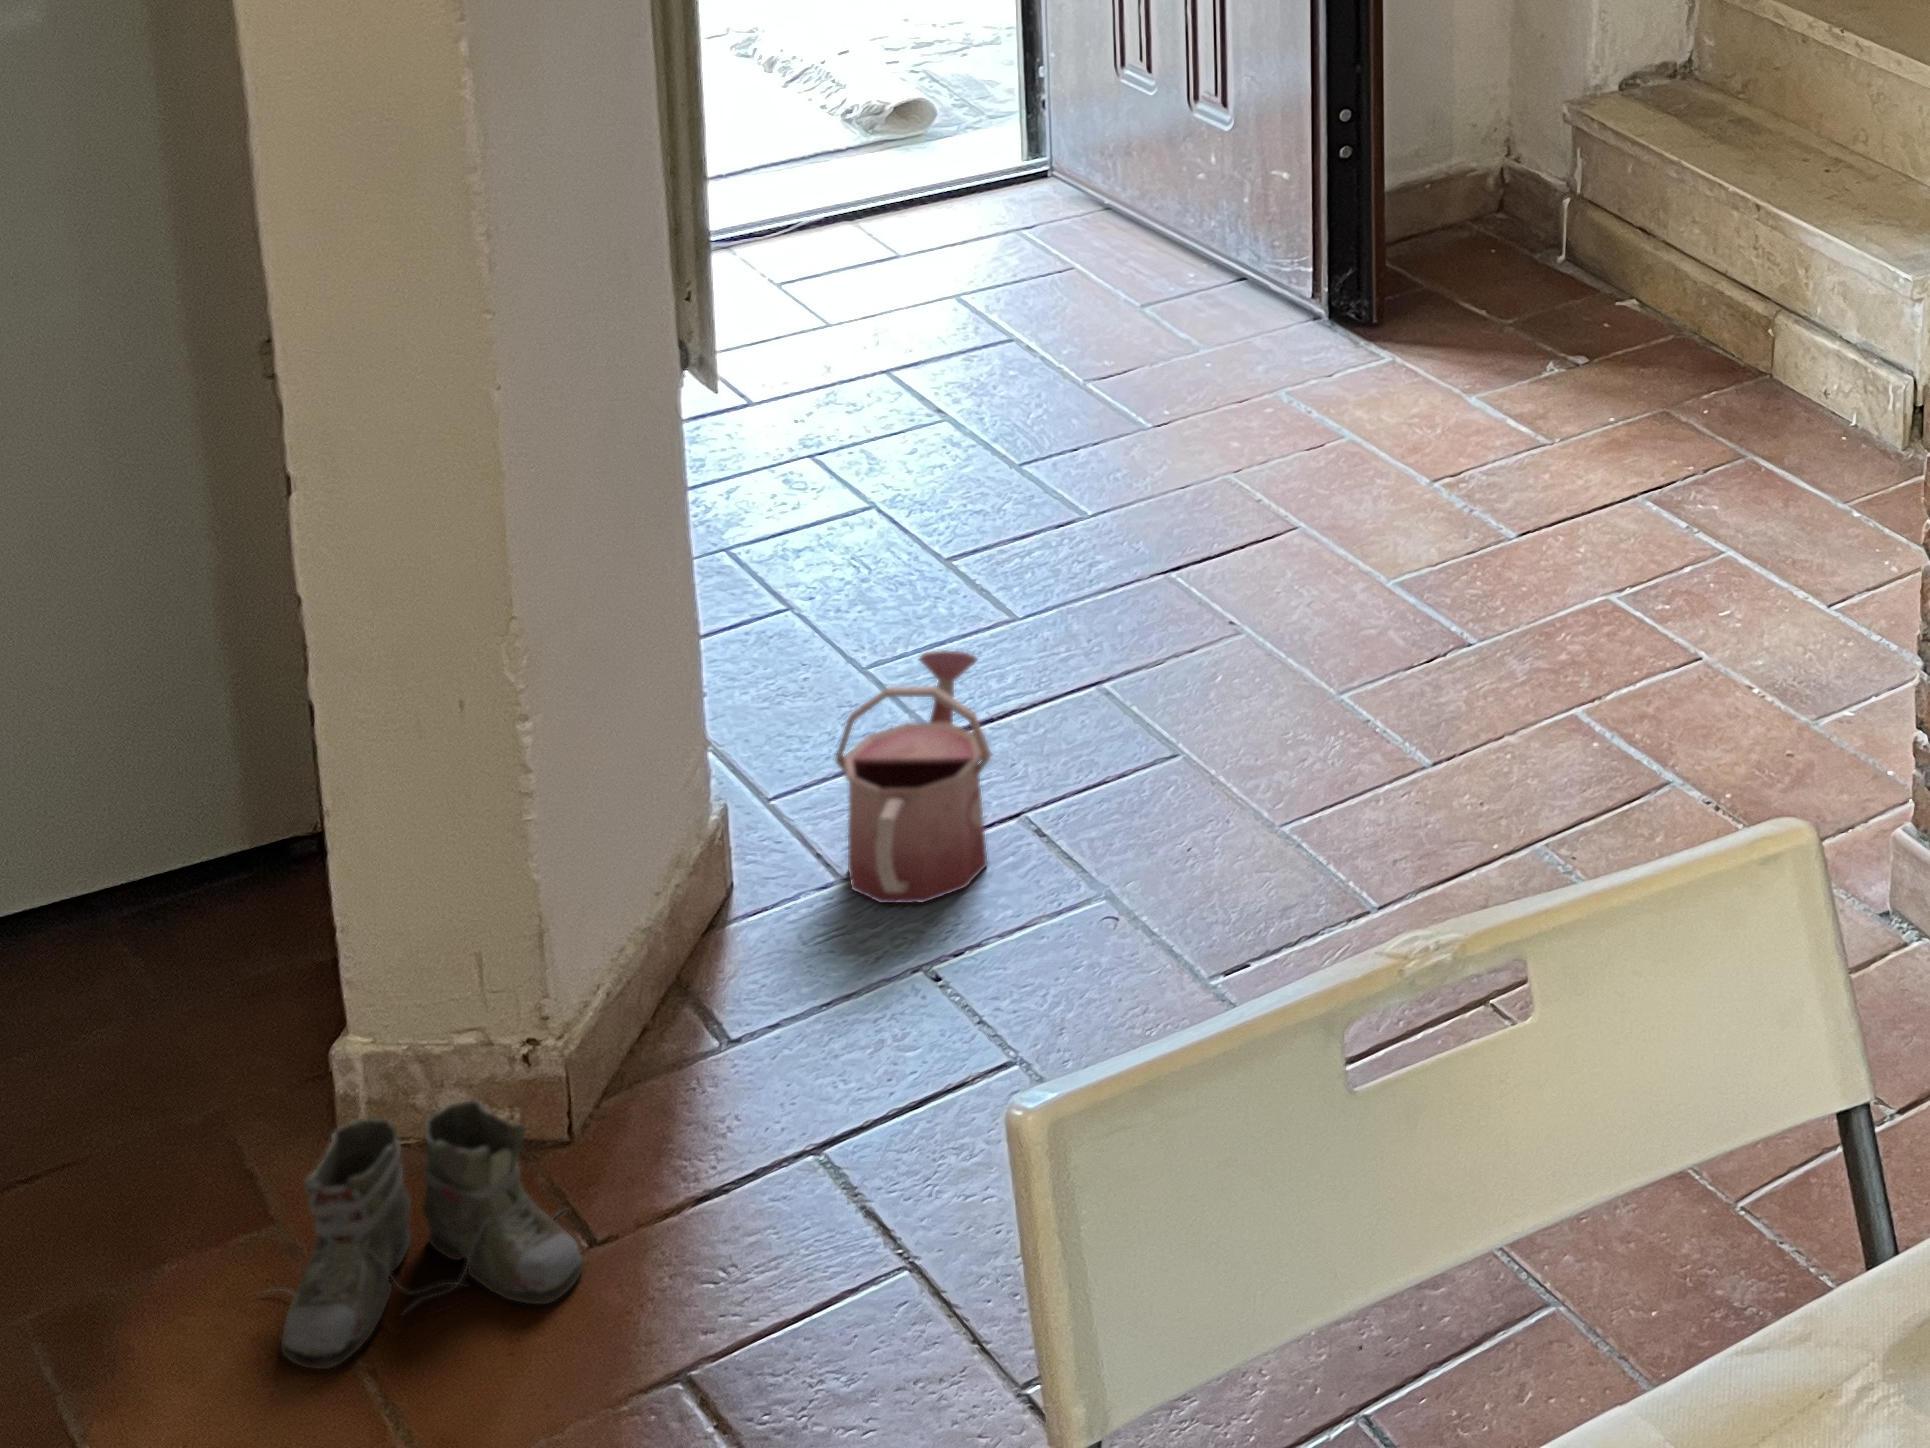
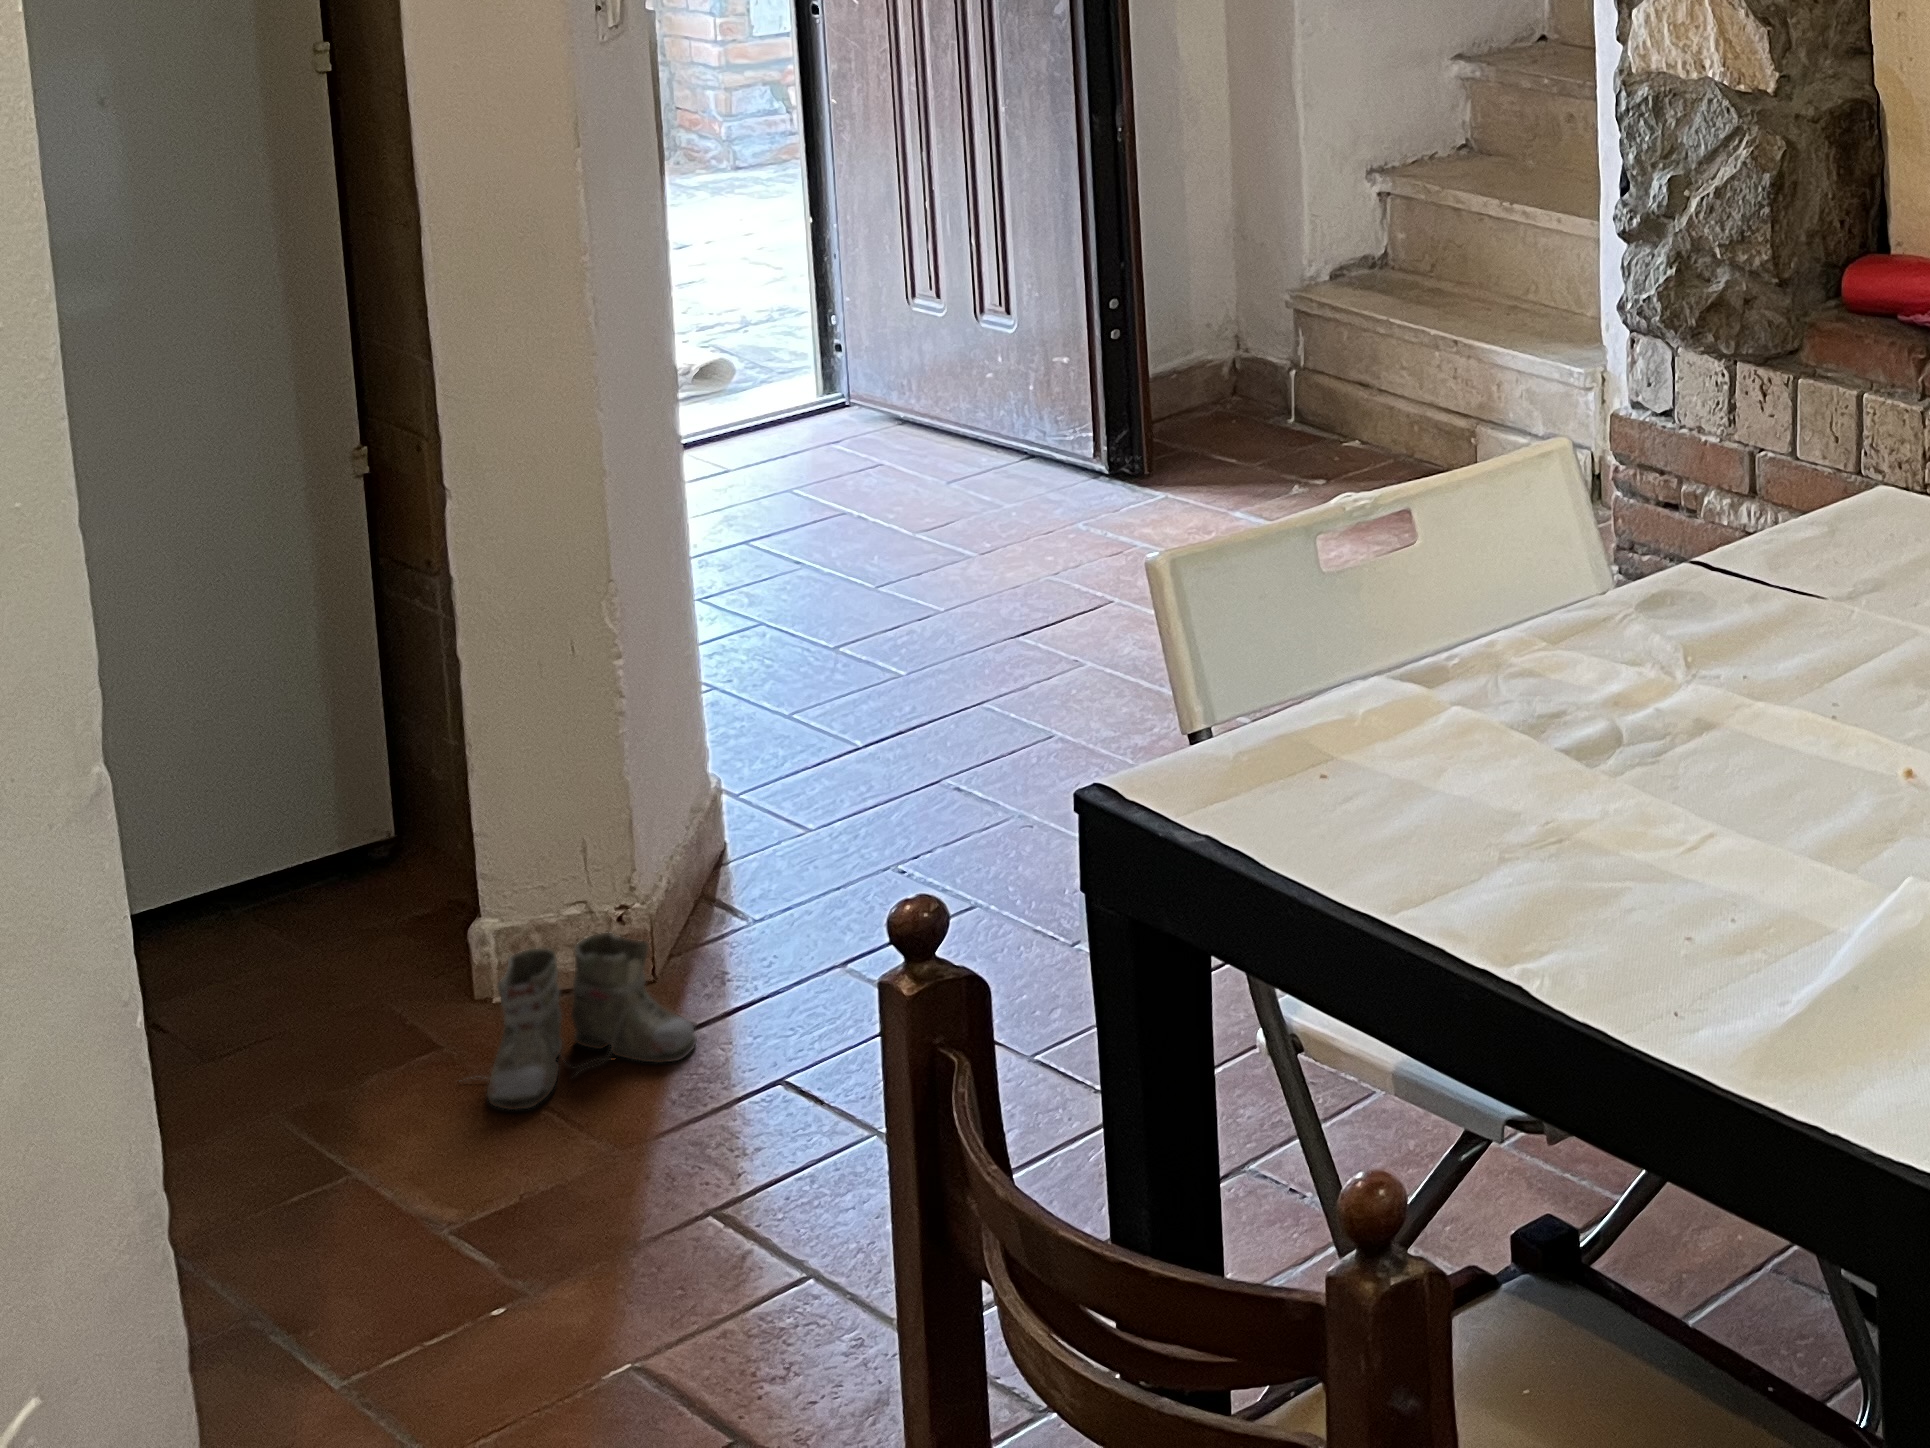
watering can: present [835,651,991,903] -> none [808,663,928,839]

